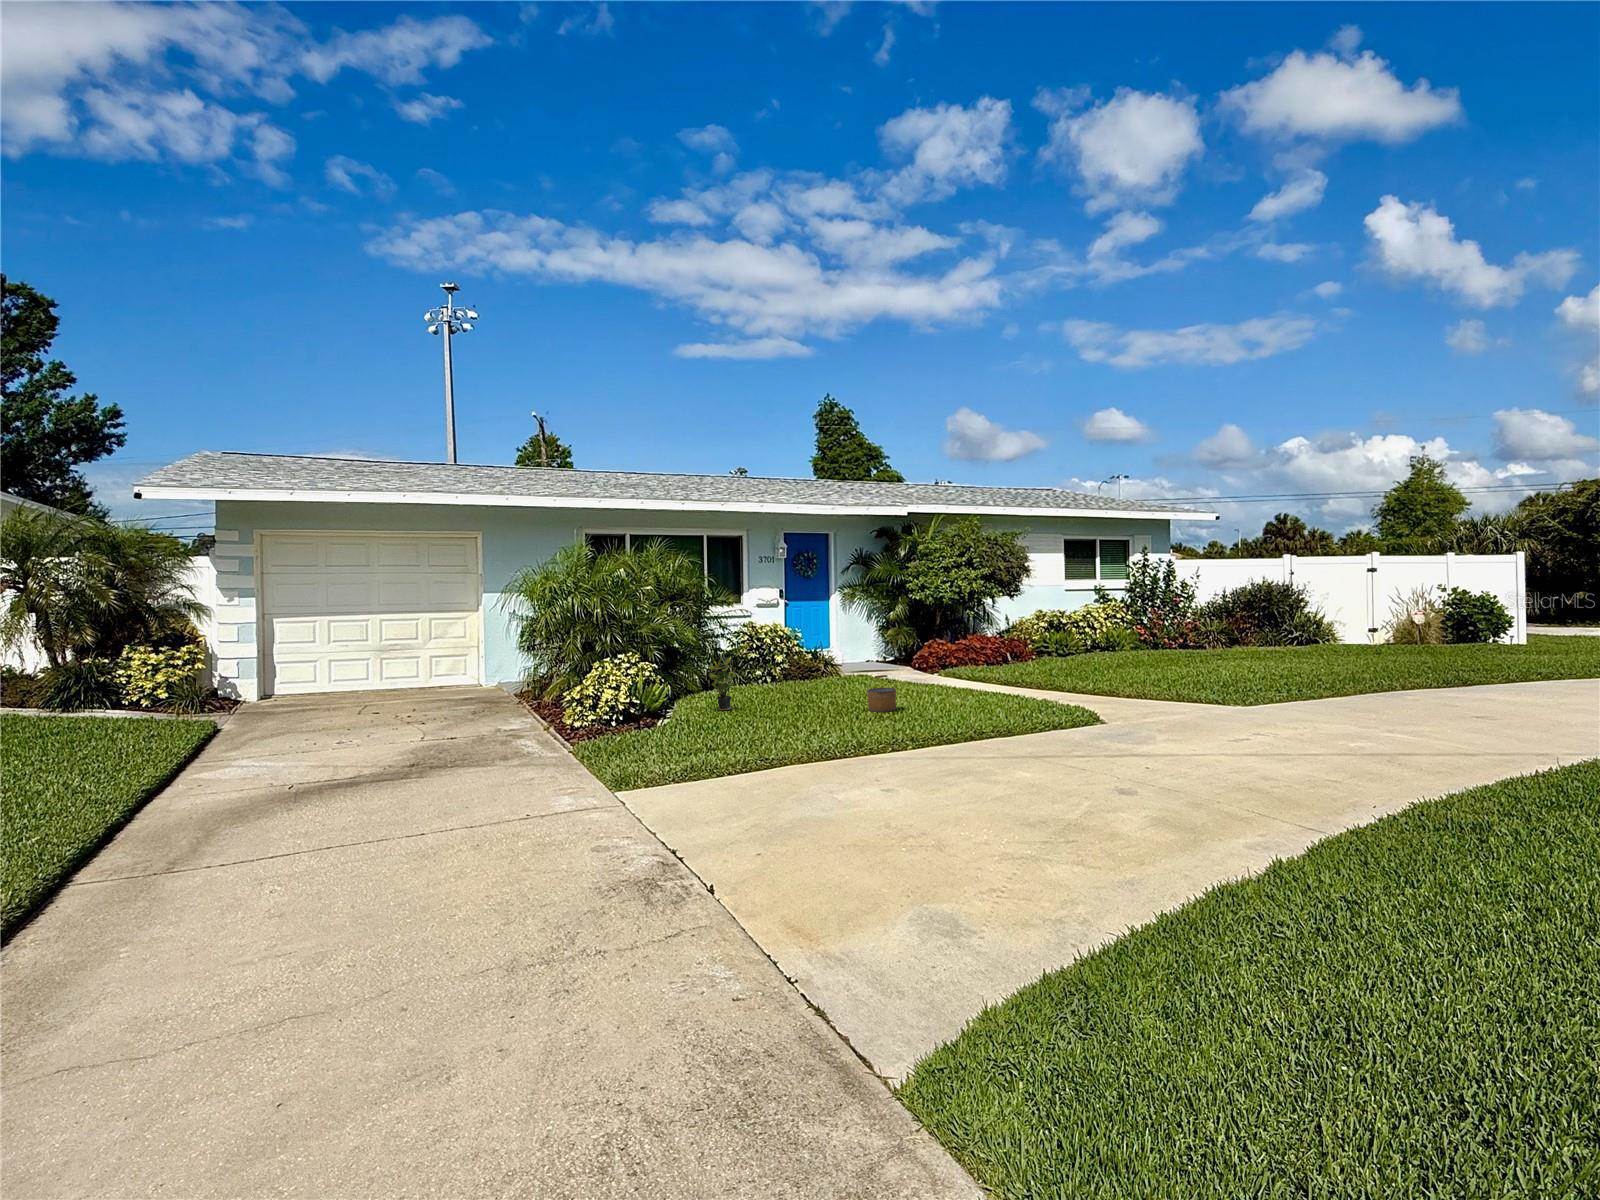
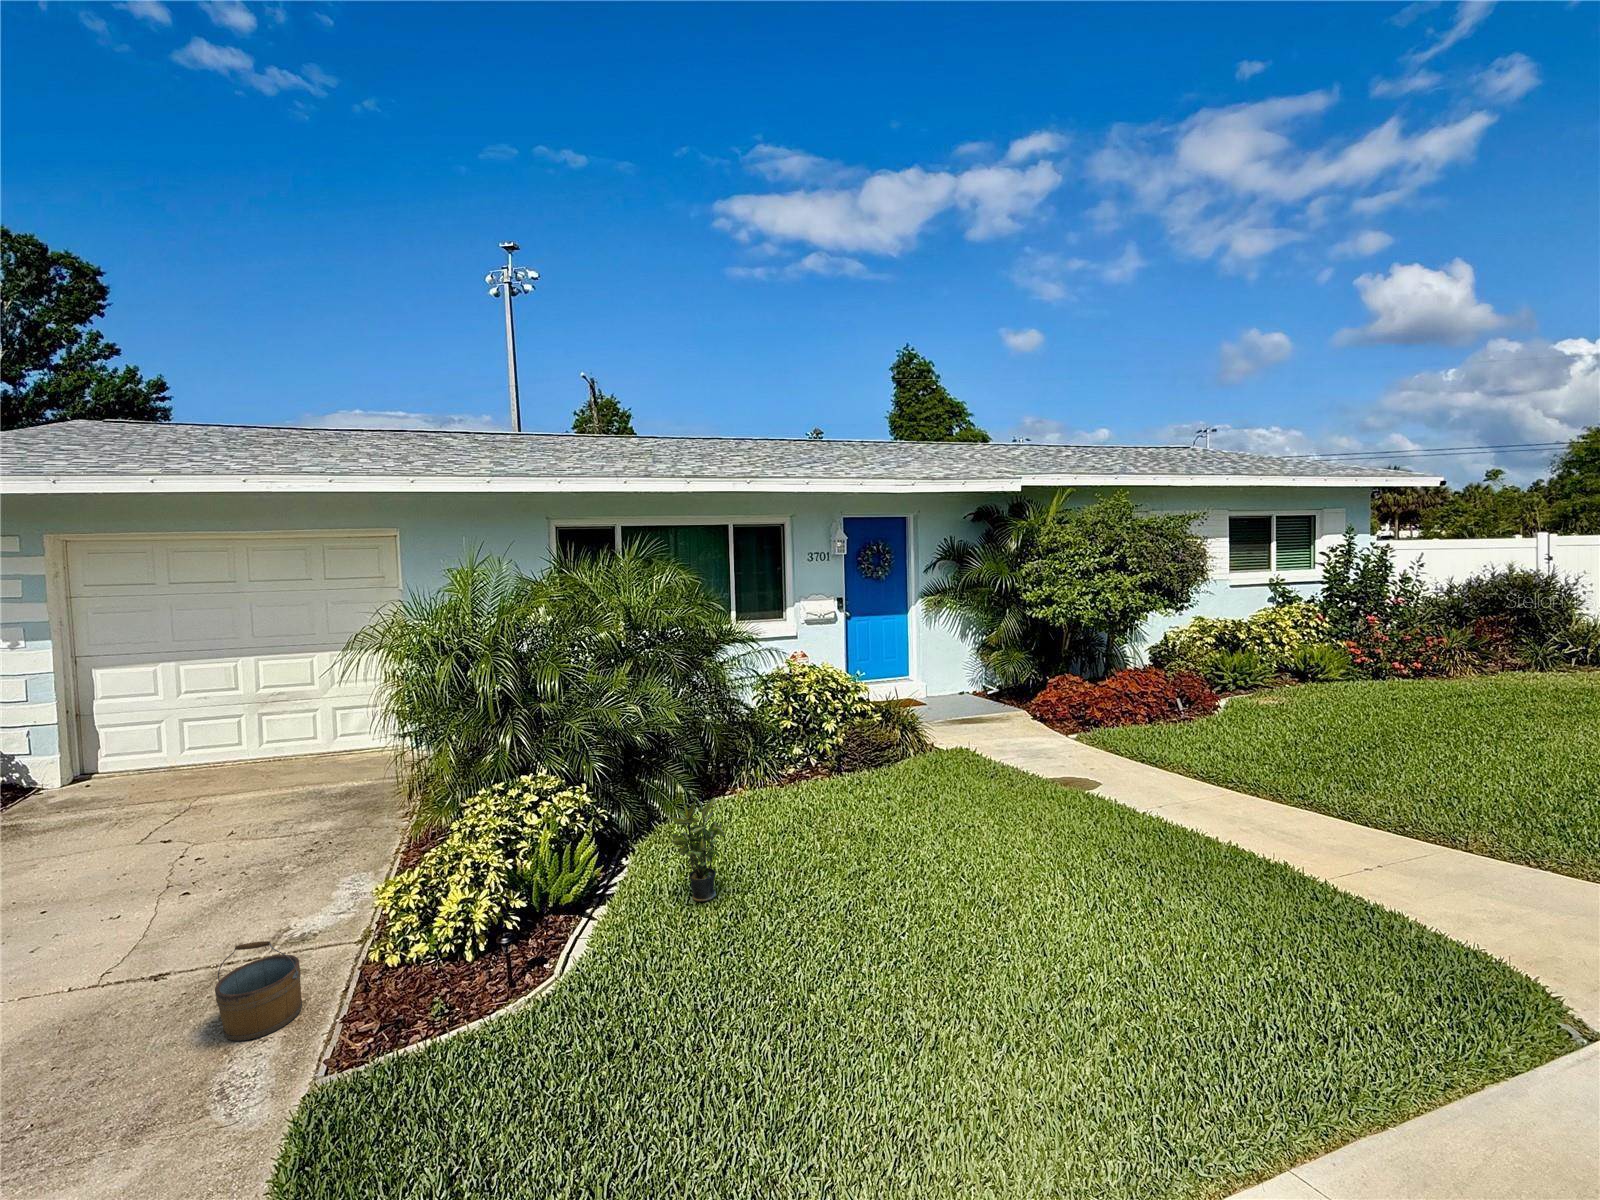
bucket: present [867,675,896,712] -> present [215,941,302,1041]

